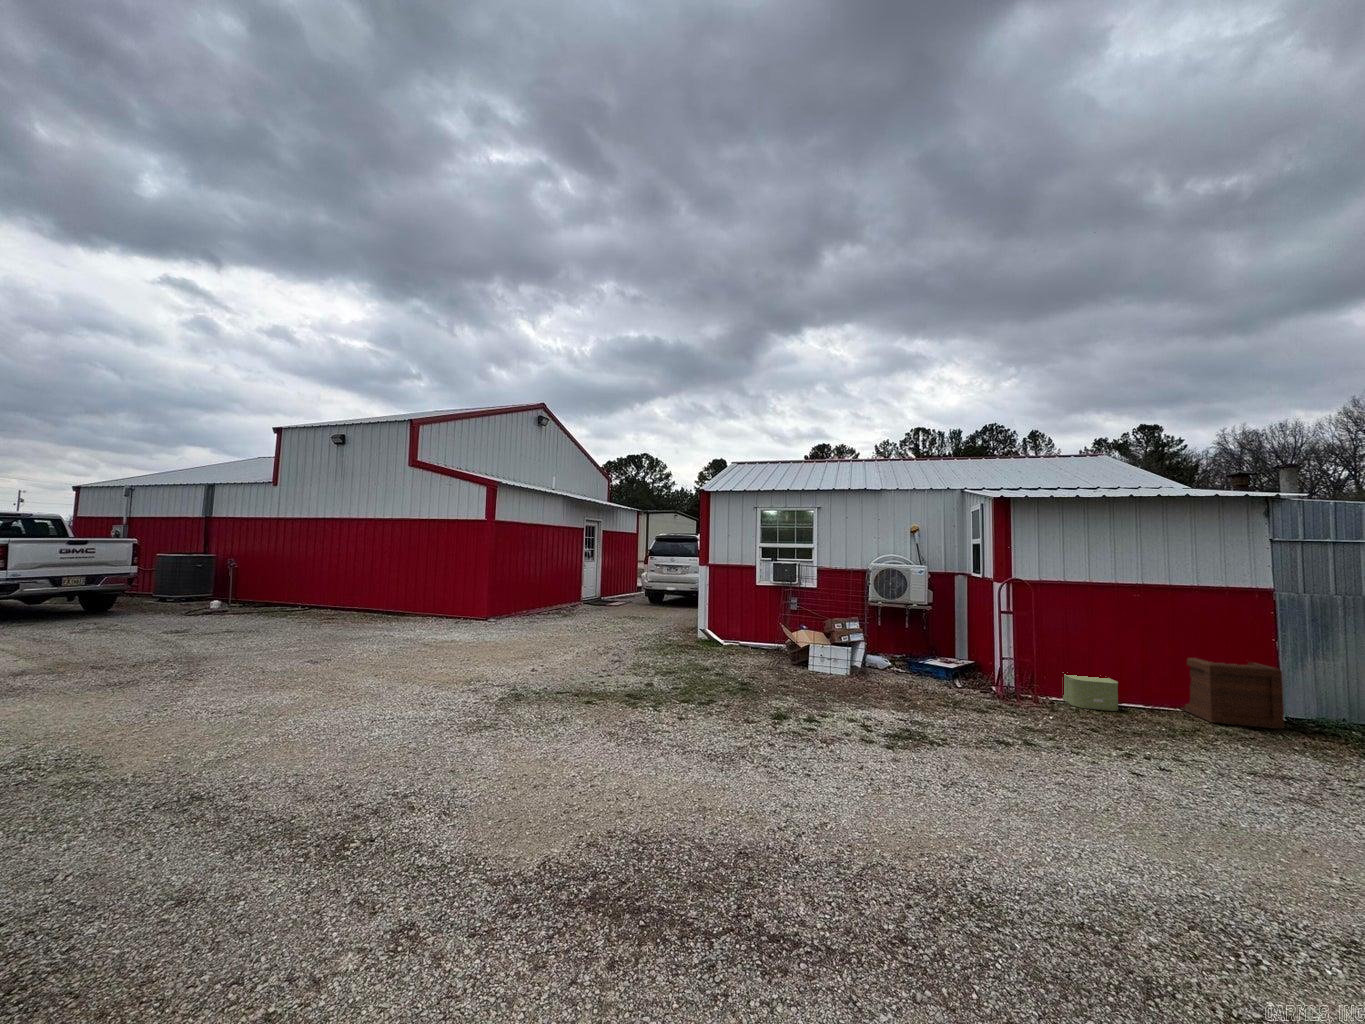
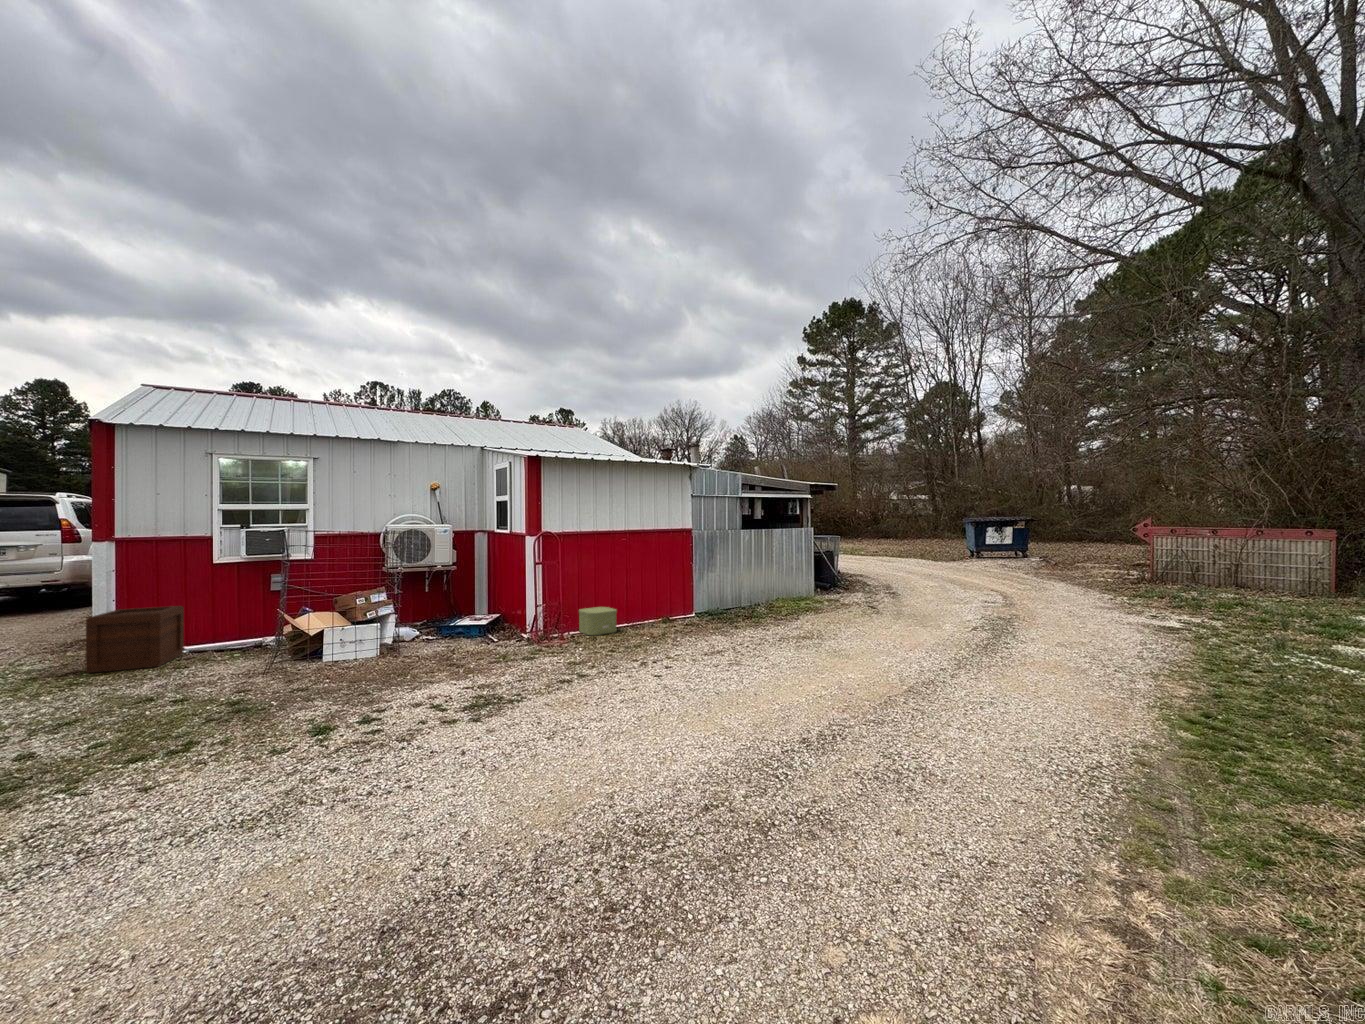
wooden crate: present [1180,658,1284,729] -> present [86,606,184,673]

